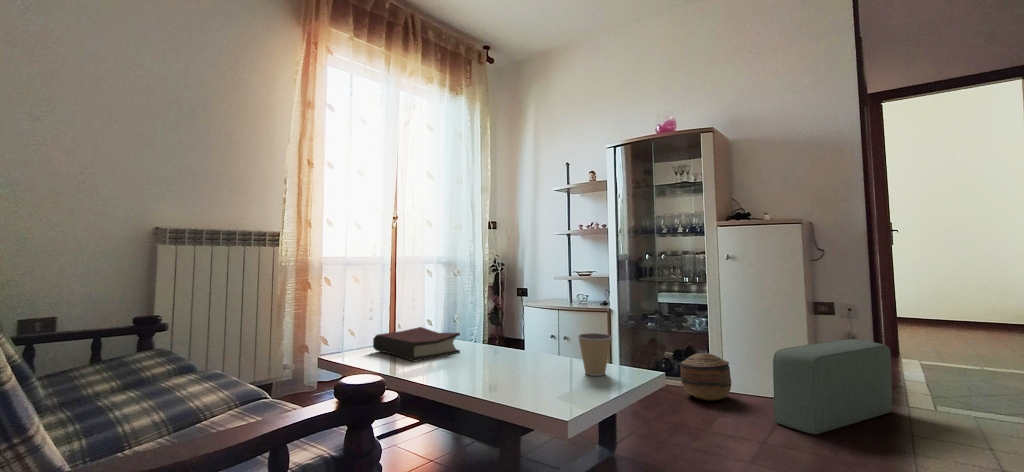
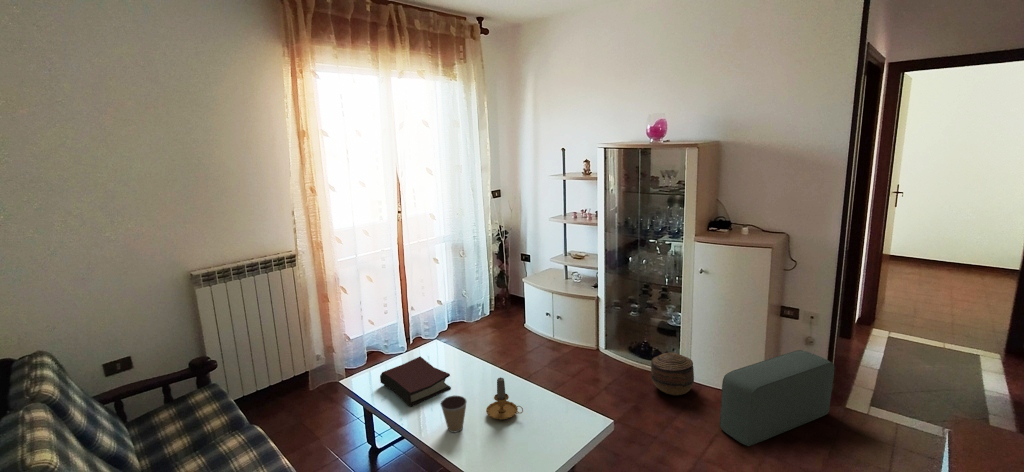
candle: none [510,313,556,365] -> present [486,377,523,420]
coffee cup: present [578,333,612,376] -> present [441,396,467,432]

